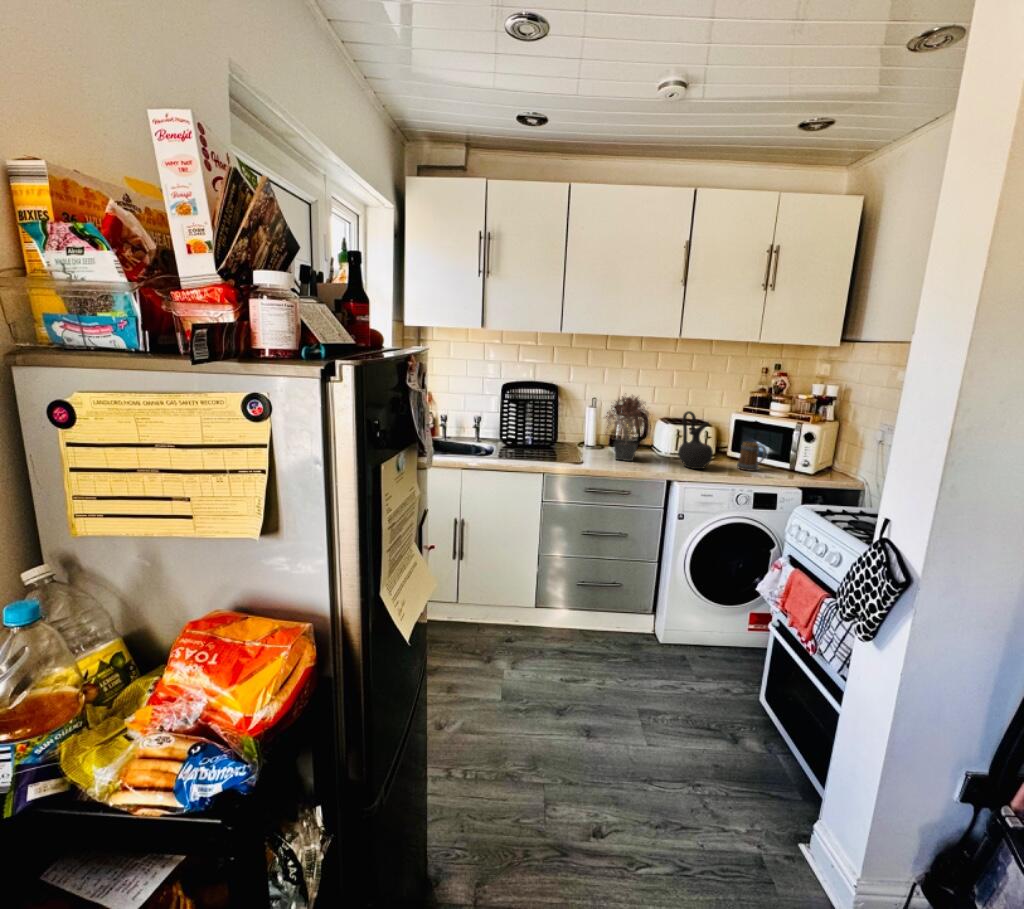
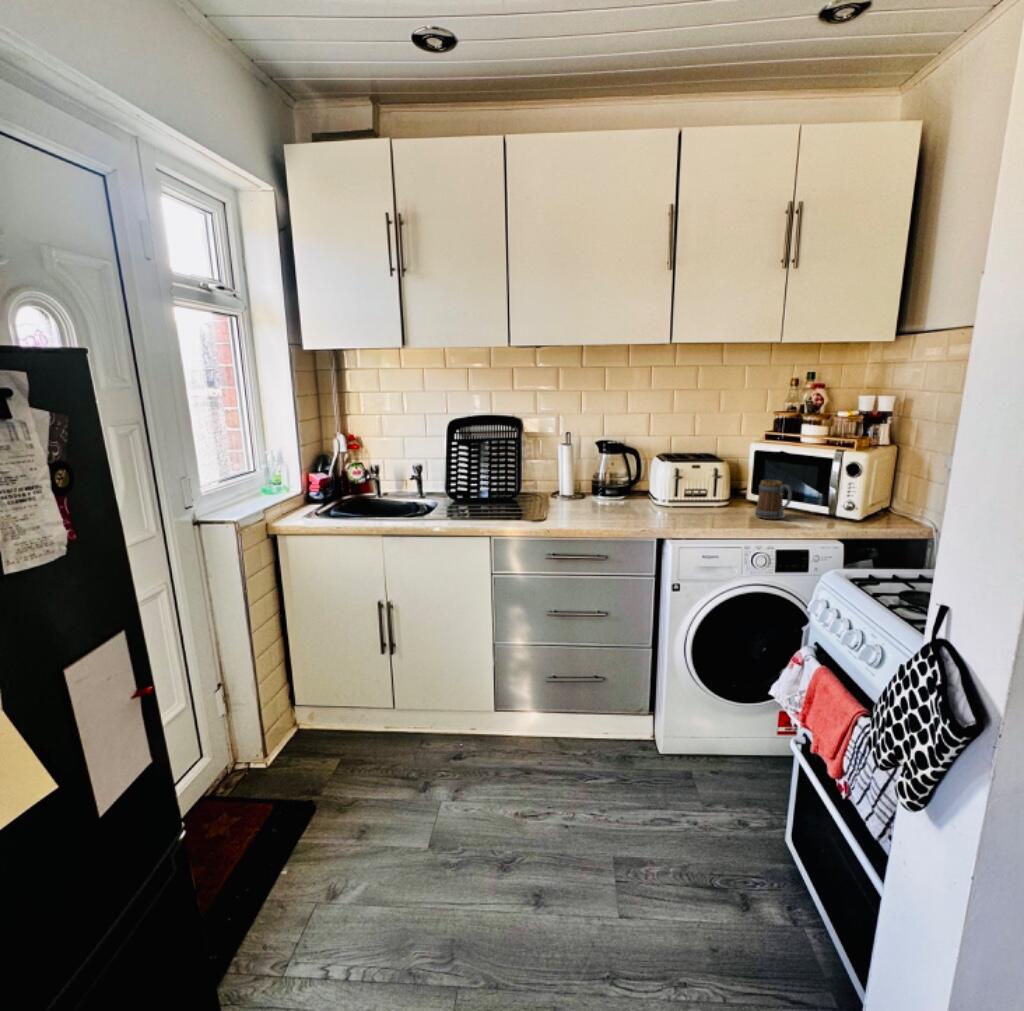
potted plant: present [606,393,651,461] -> none [571,422,640,513]
ceramic jug: present [678,411,713,469] -> none [673,443,719,520]

